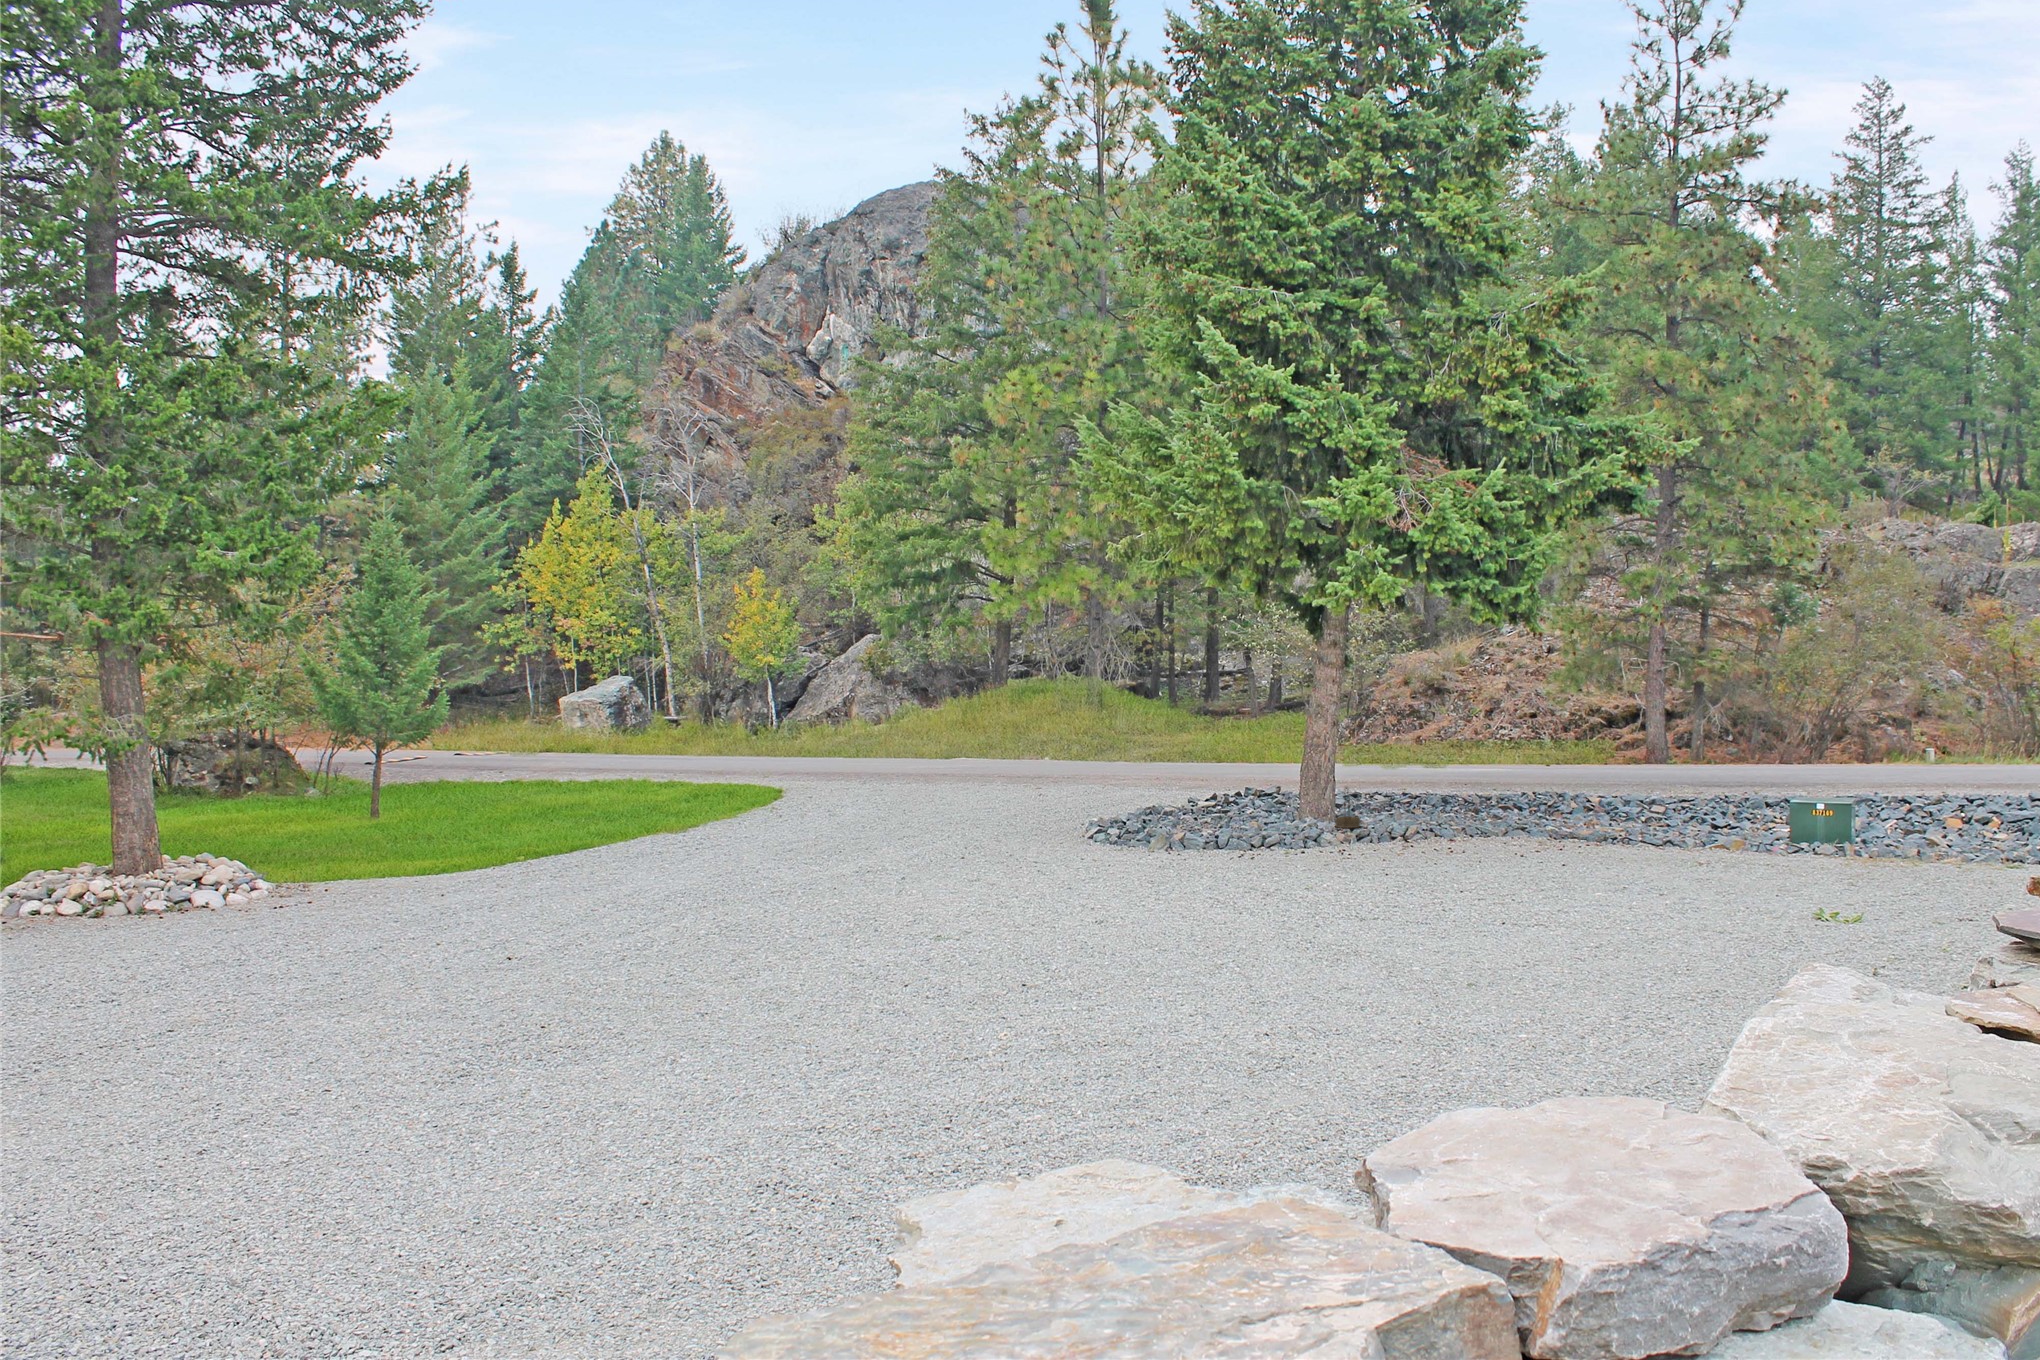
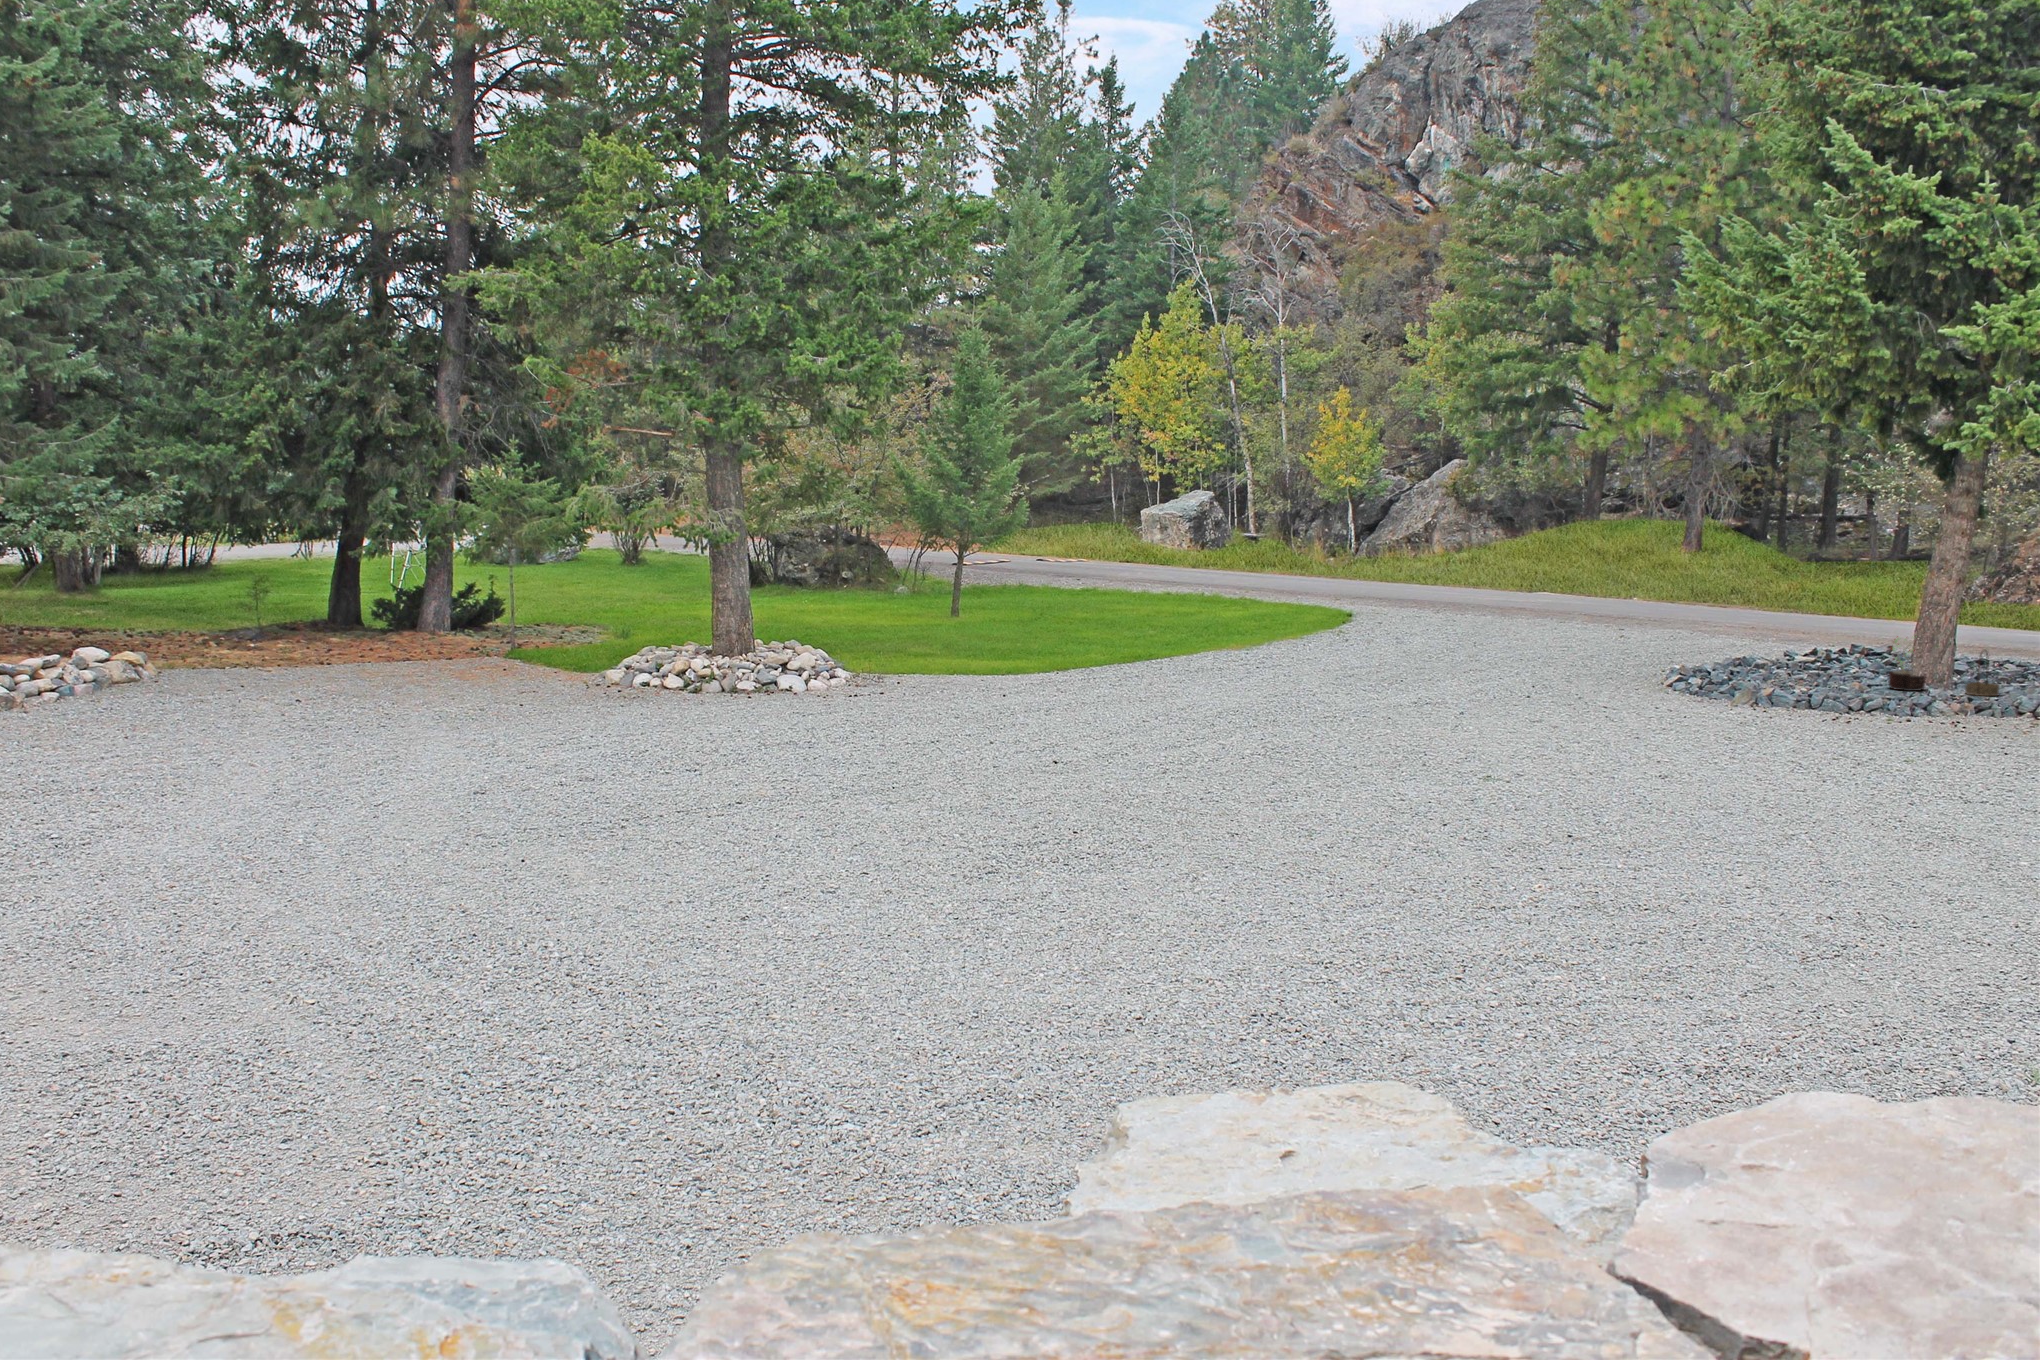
decorative plant: none [1273,776,1304,828] -> present [1888,636,1926,691]

